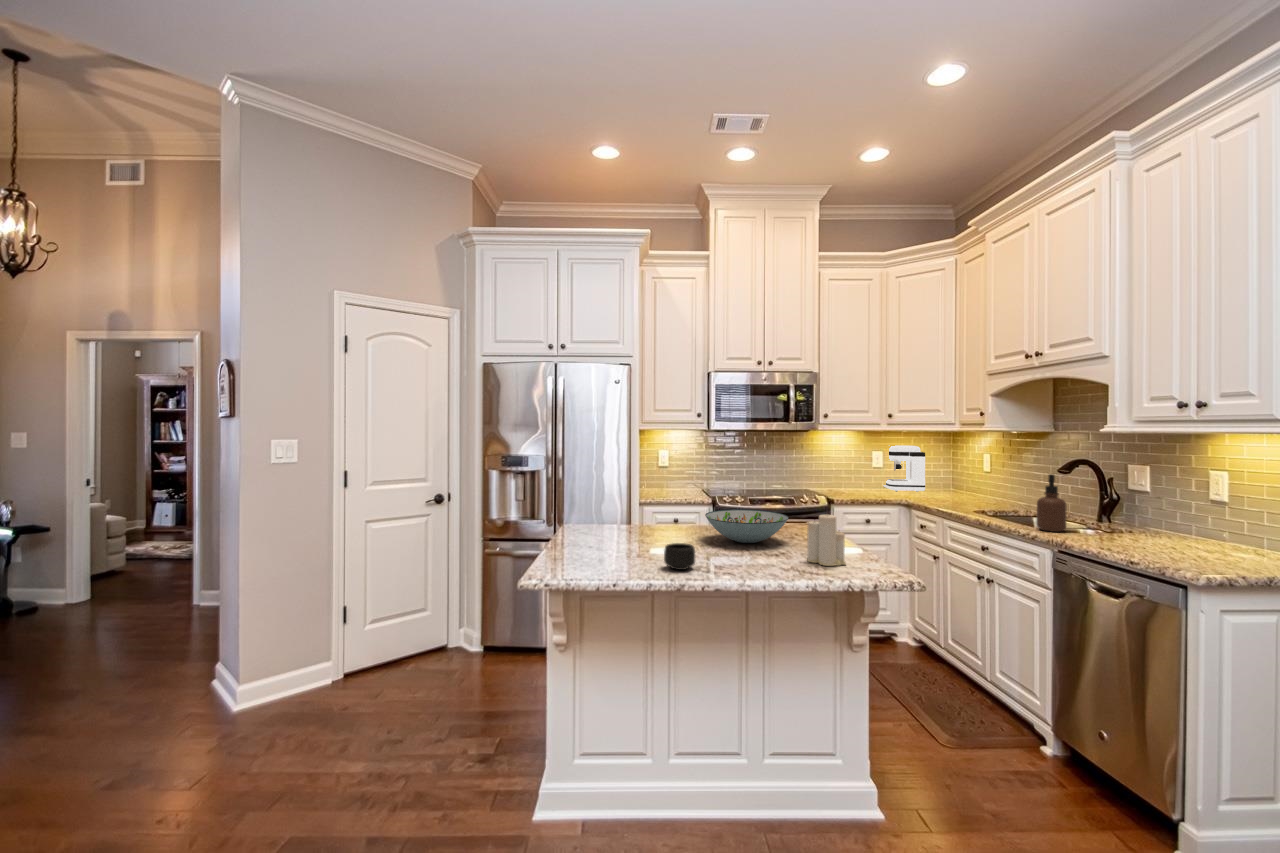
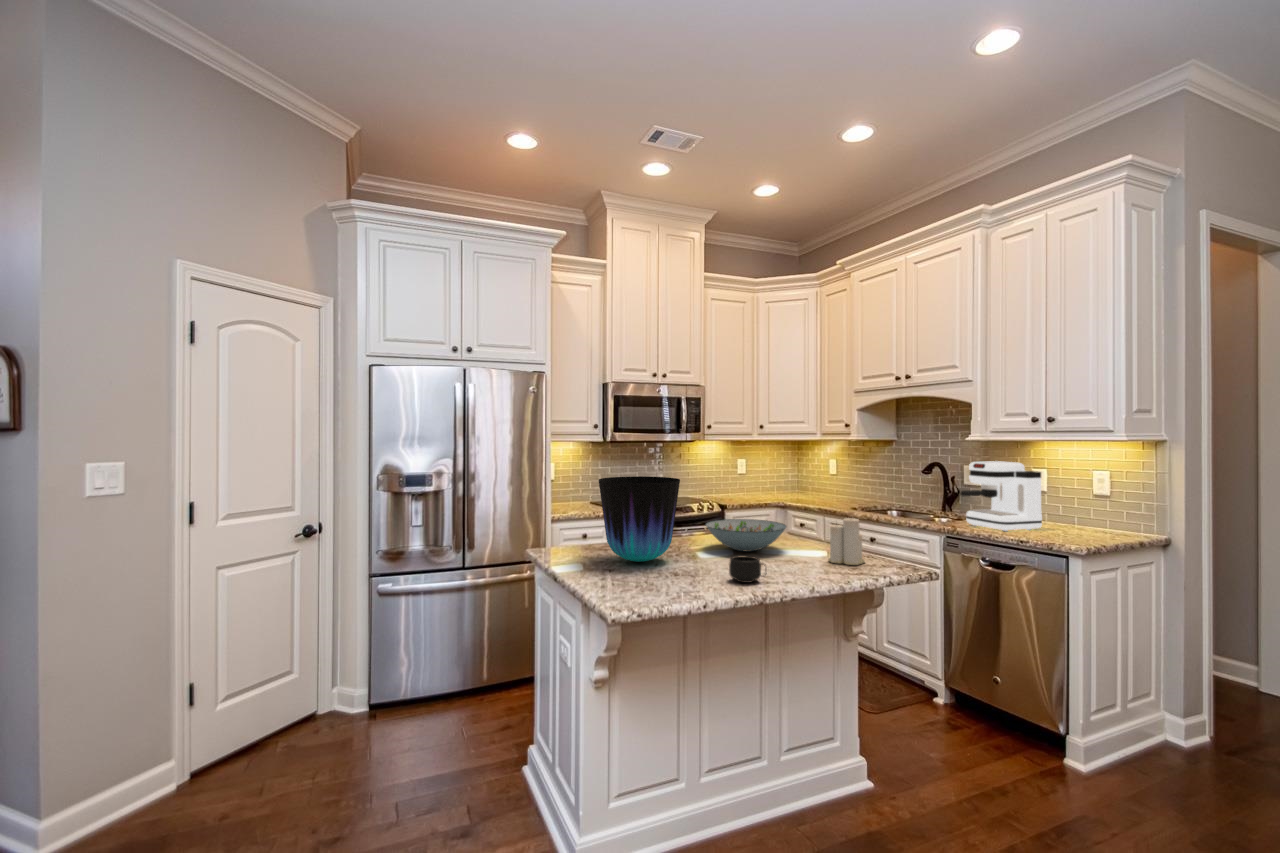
coffee maker: present [883,445,925,492] -> present [961,461,1042,531]
vase: none [585,462,662,542] -> present [599,476,680,562]
soap dispenser: present [1037,474,1066,532] -> none [922,475,944,522]

